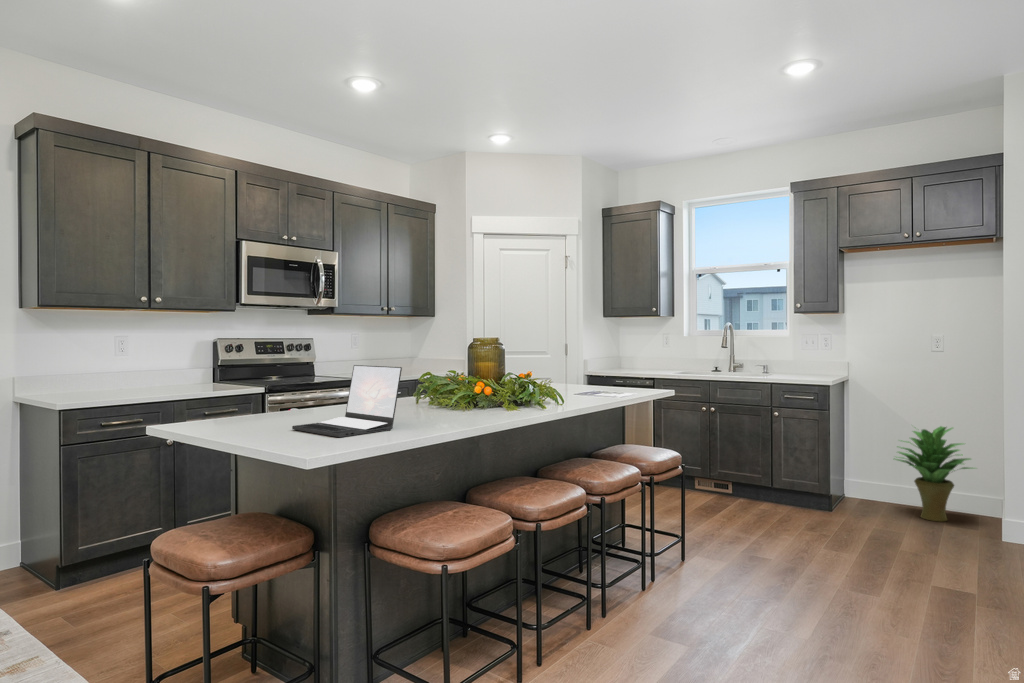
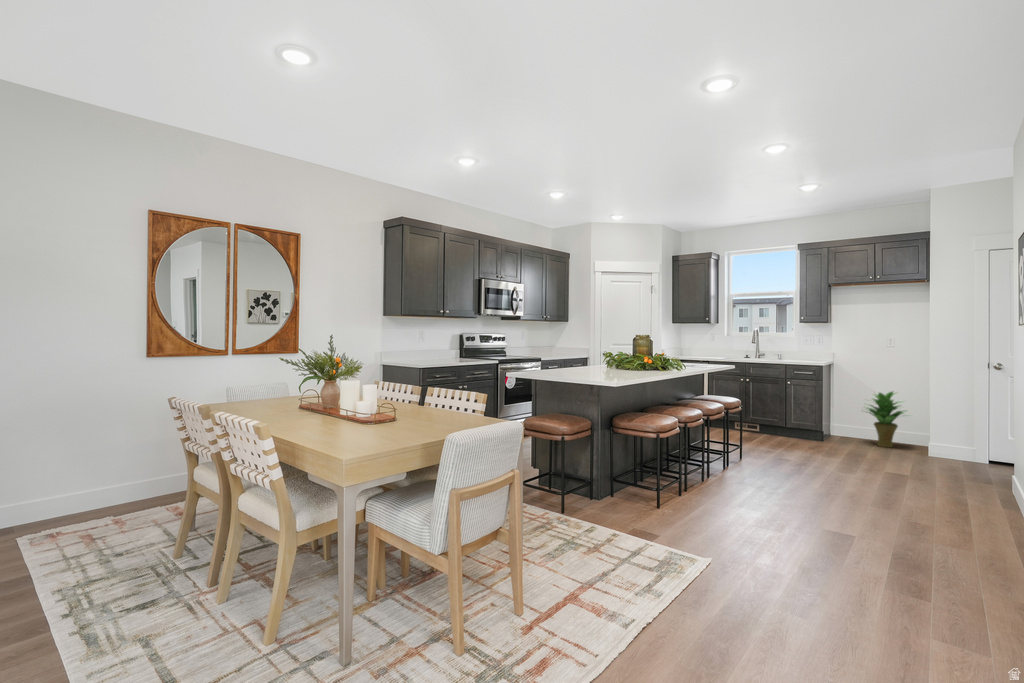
laptop: present [292,365,402,437] -> none [576,348,625,379]

